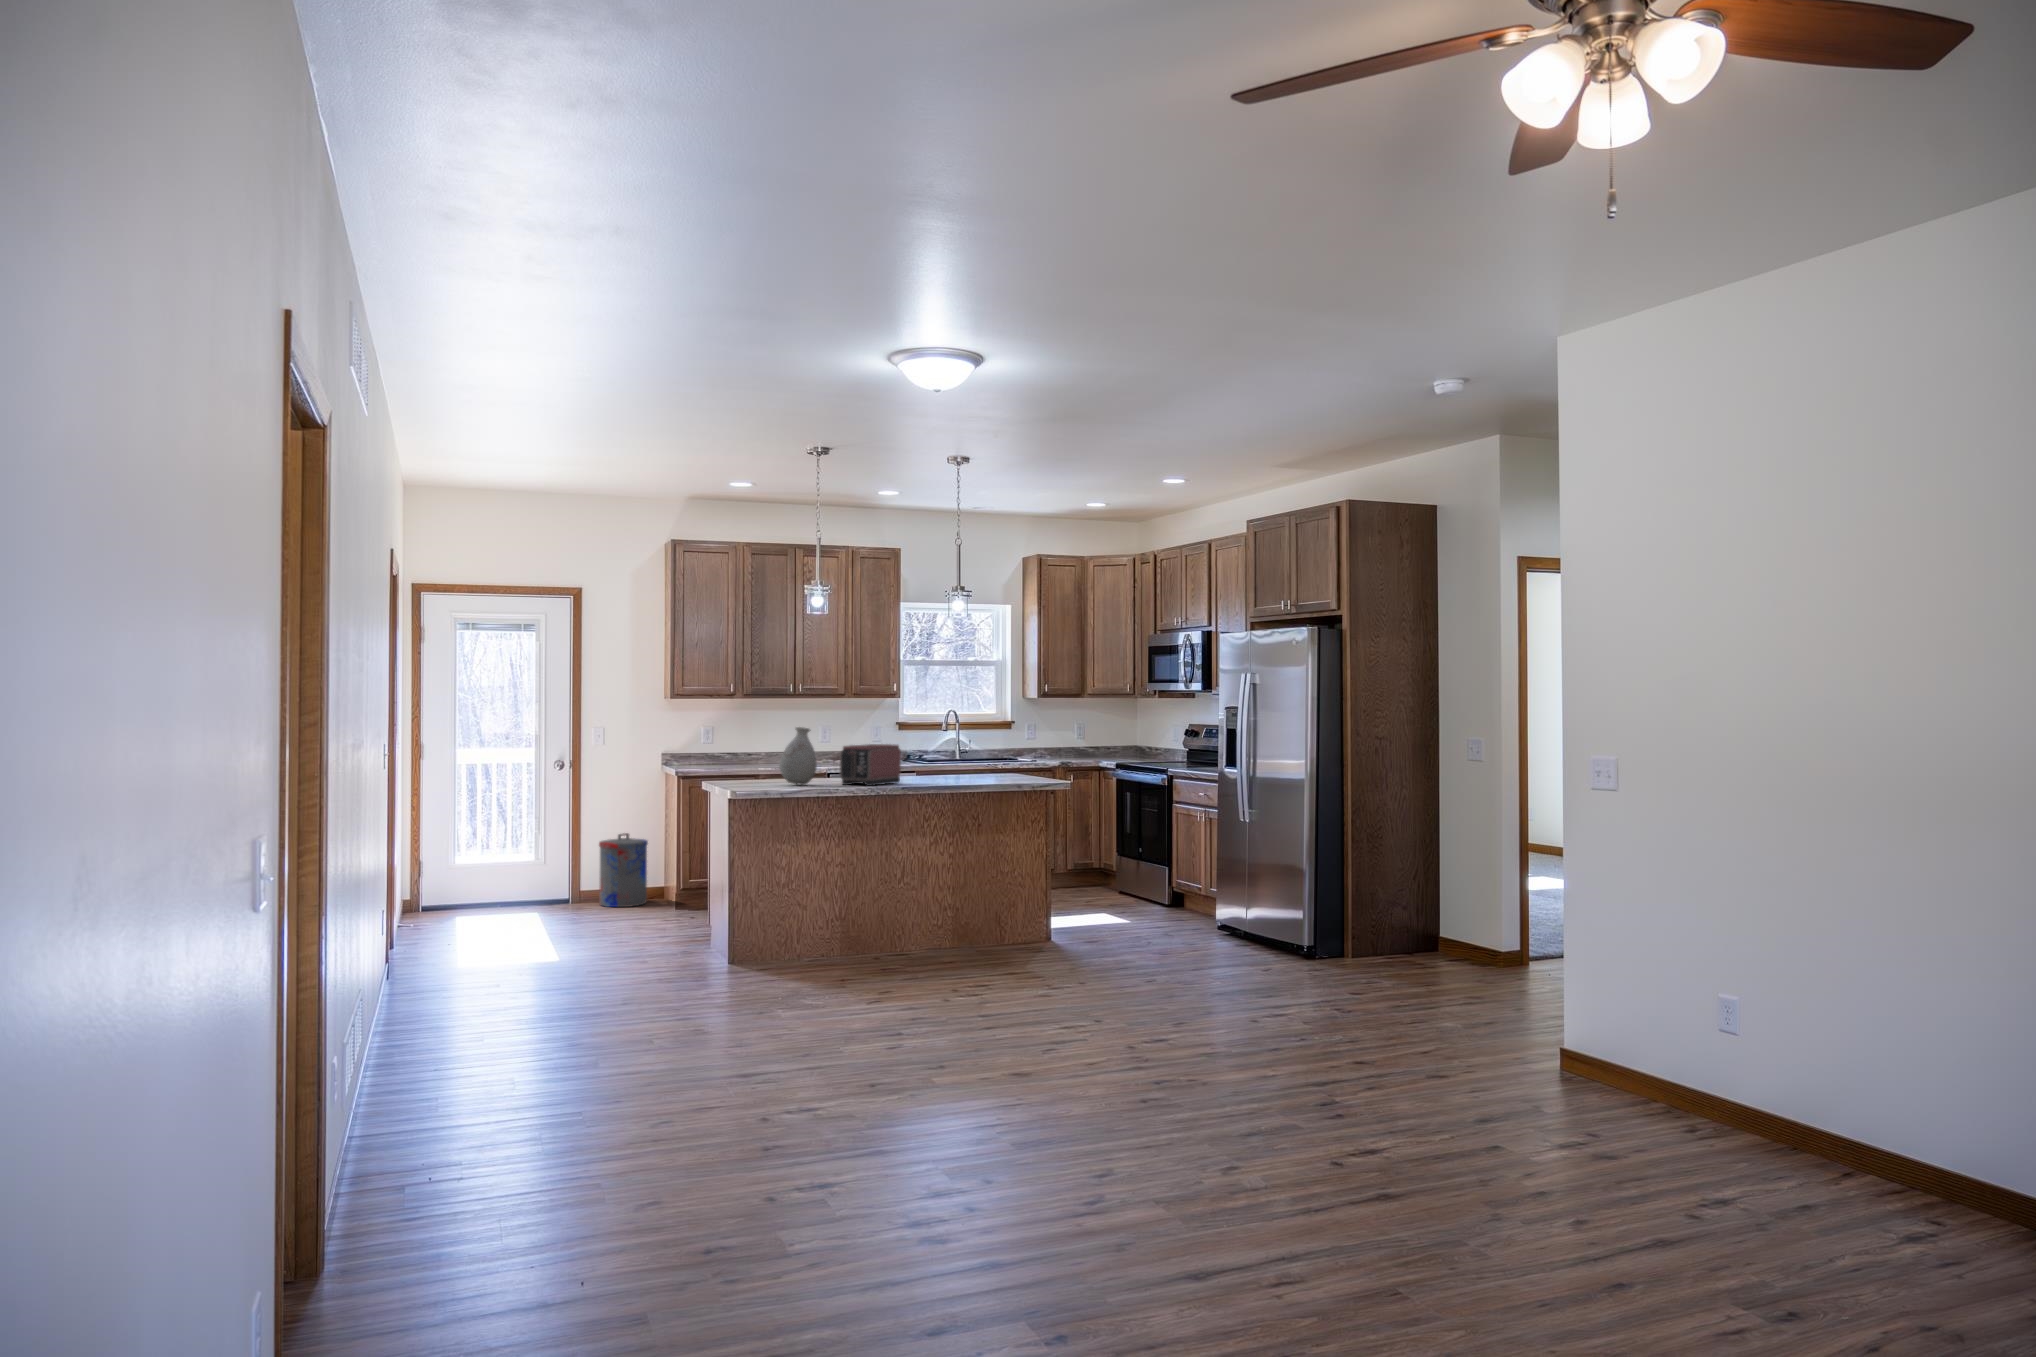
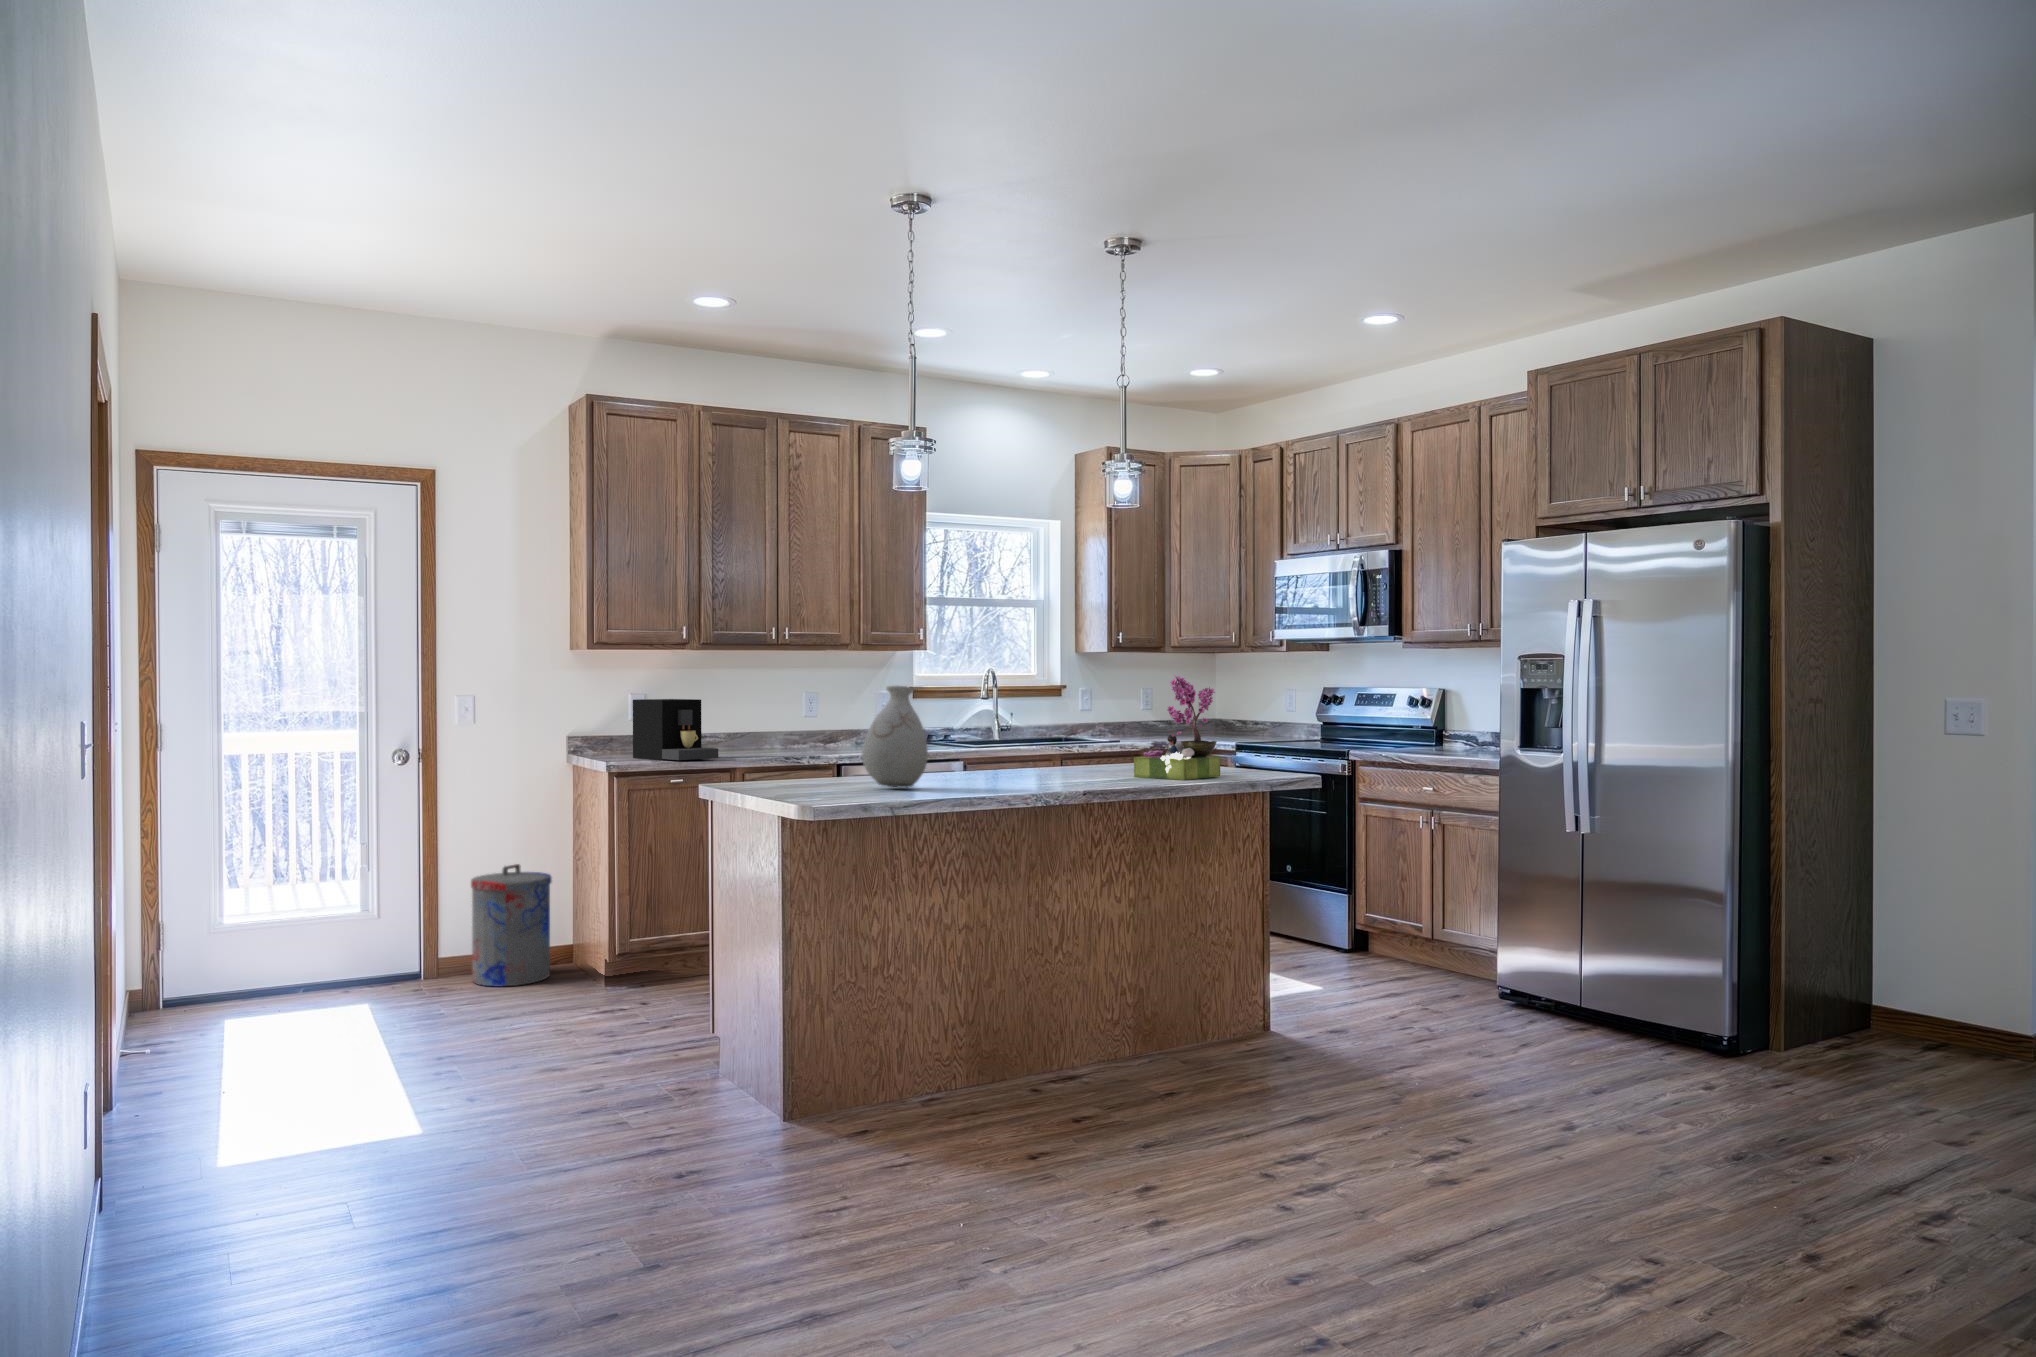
flower arrangement: none [967,719,1019,784] -> present [1134,675,1220,780]
coffee maker: none [697,731,746,770] -> present [633,699,718,760]
toaster: present [840,744,901,786] -> none [961,716,1049,788]

